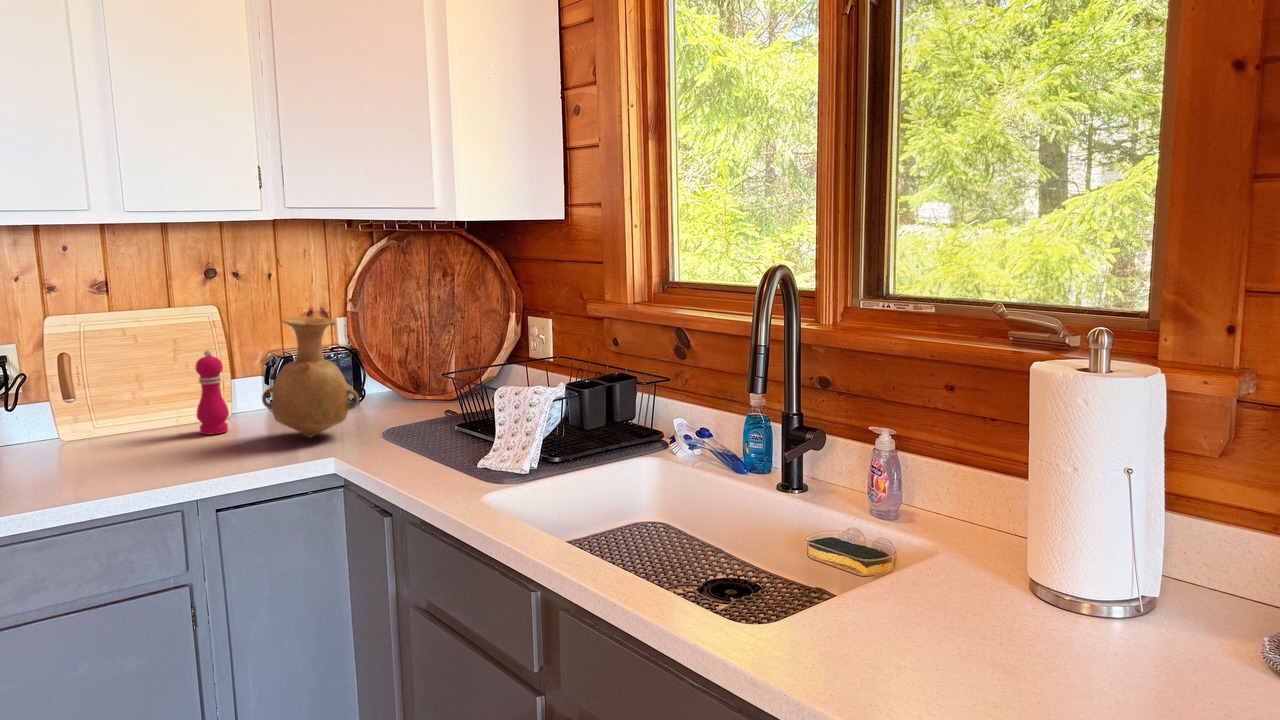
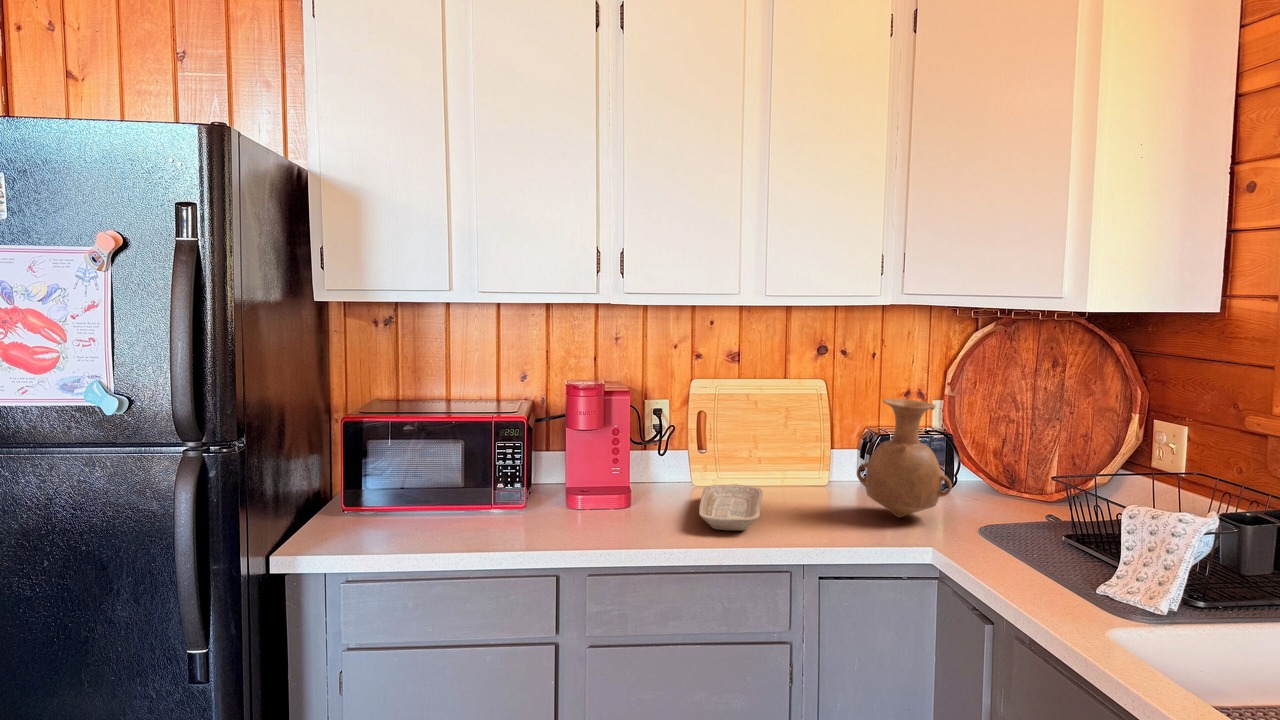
pepper mill: present [195,350,229,435] -> none [799,420,826,497]
tray: none [79,432,157,482] -> present [699,484,763,530]

